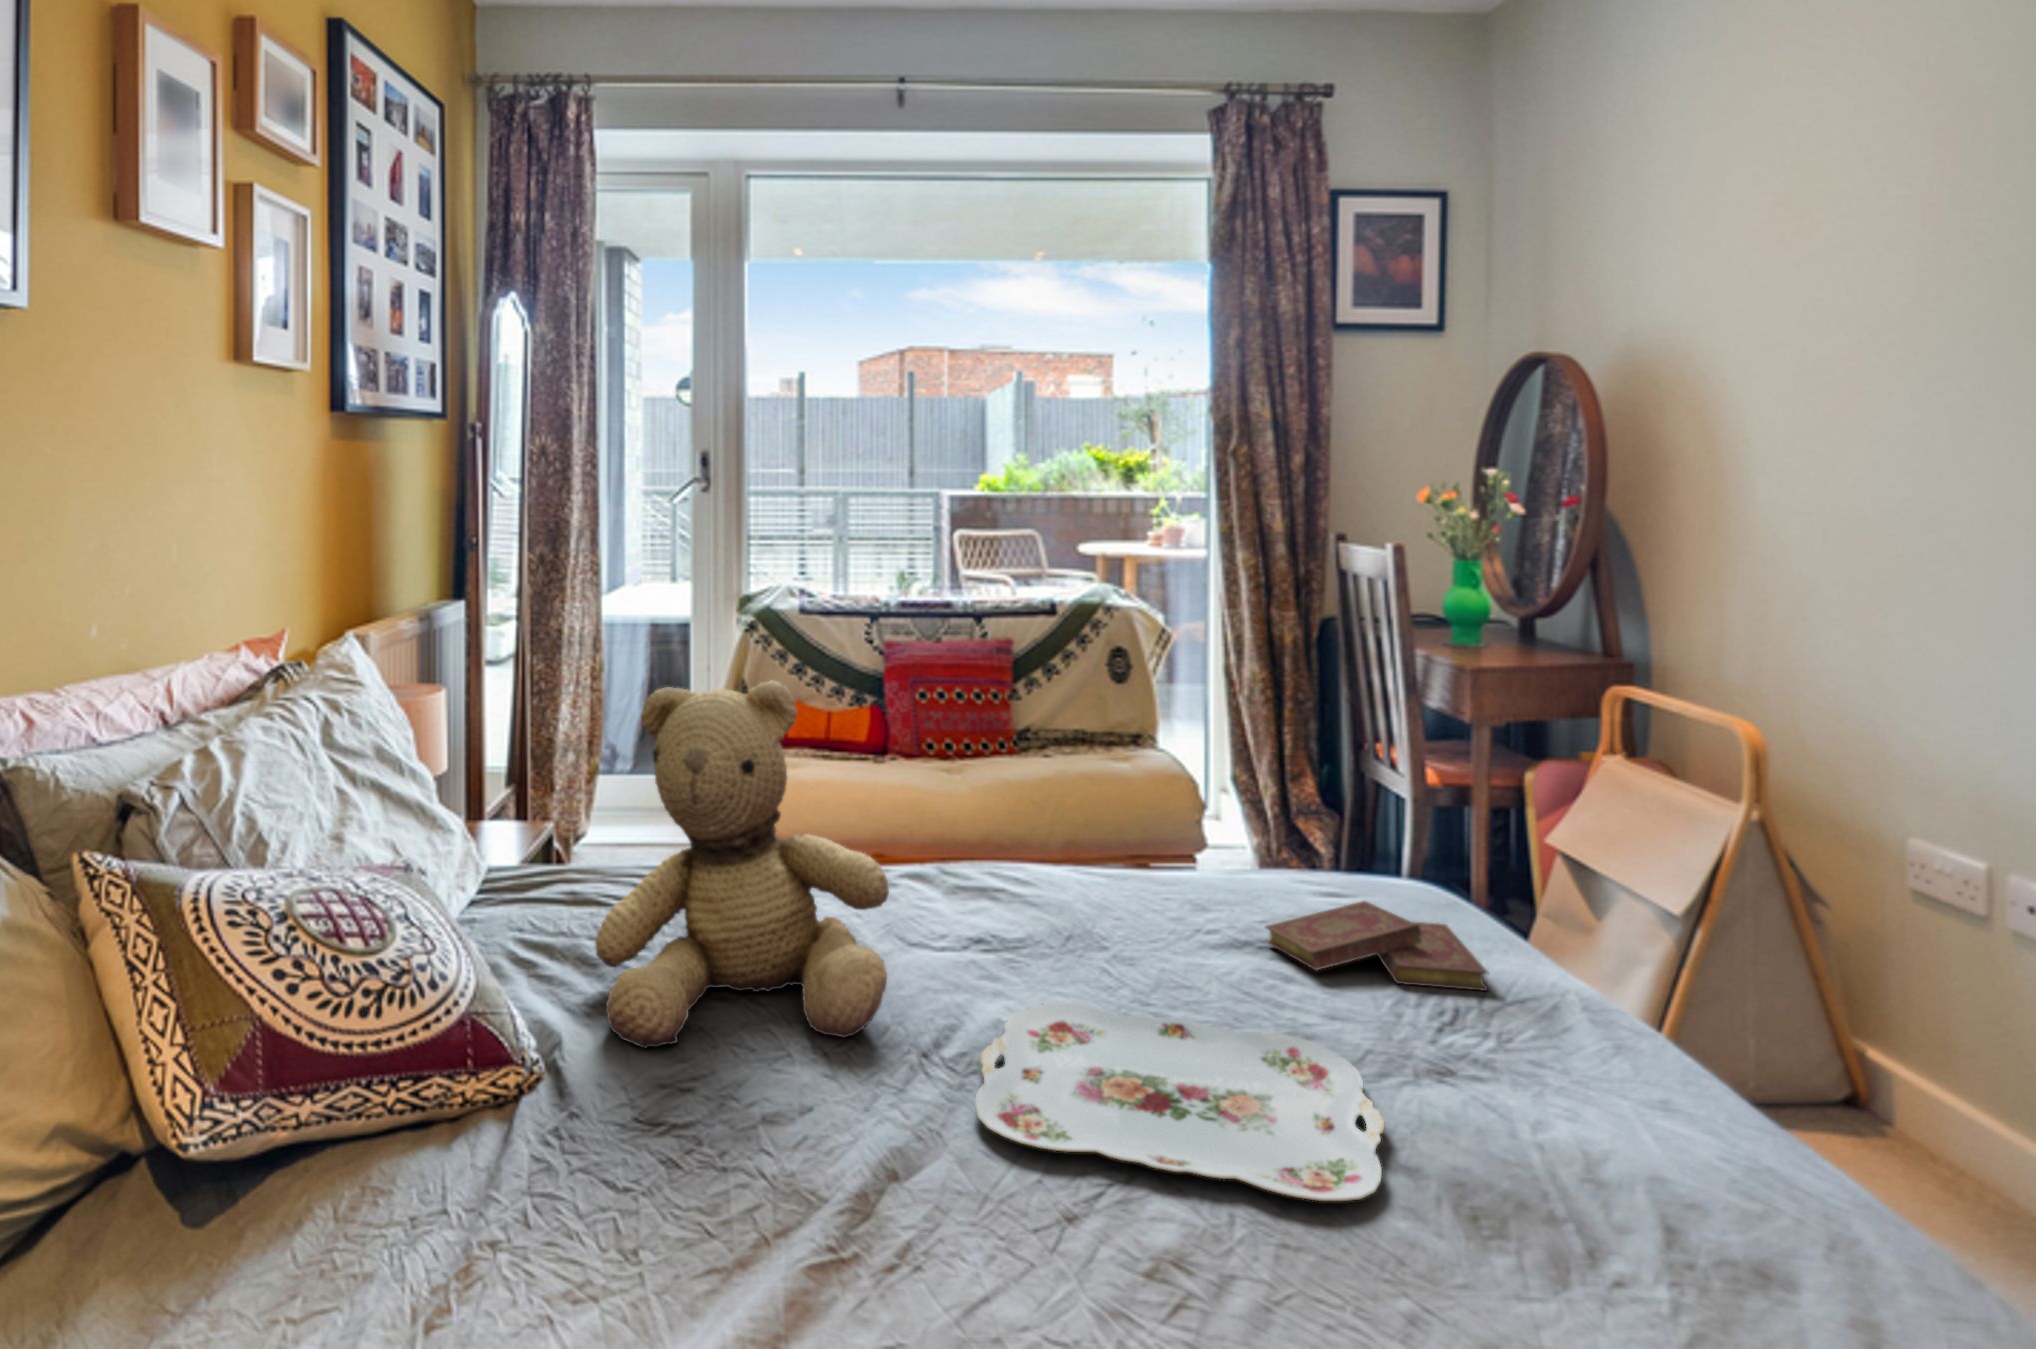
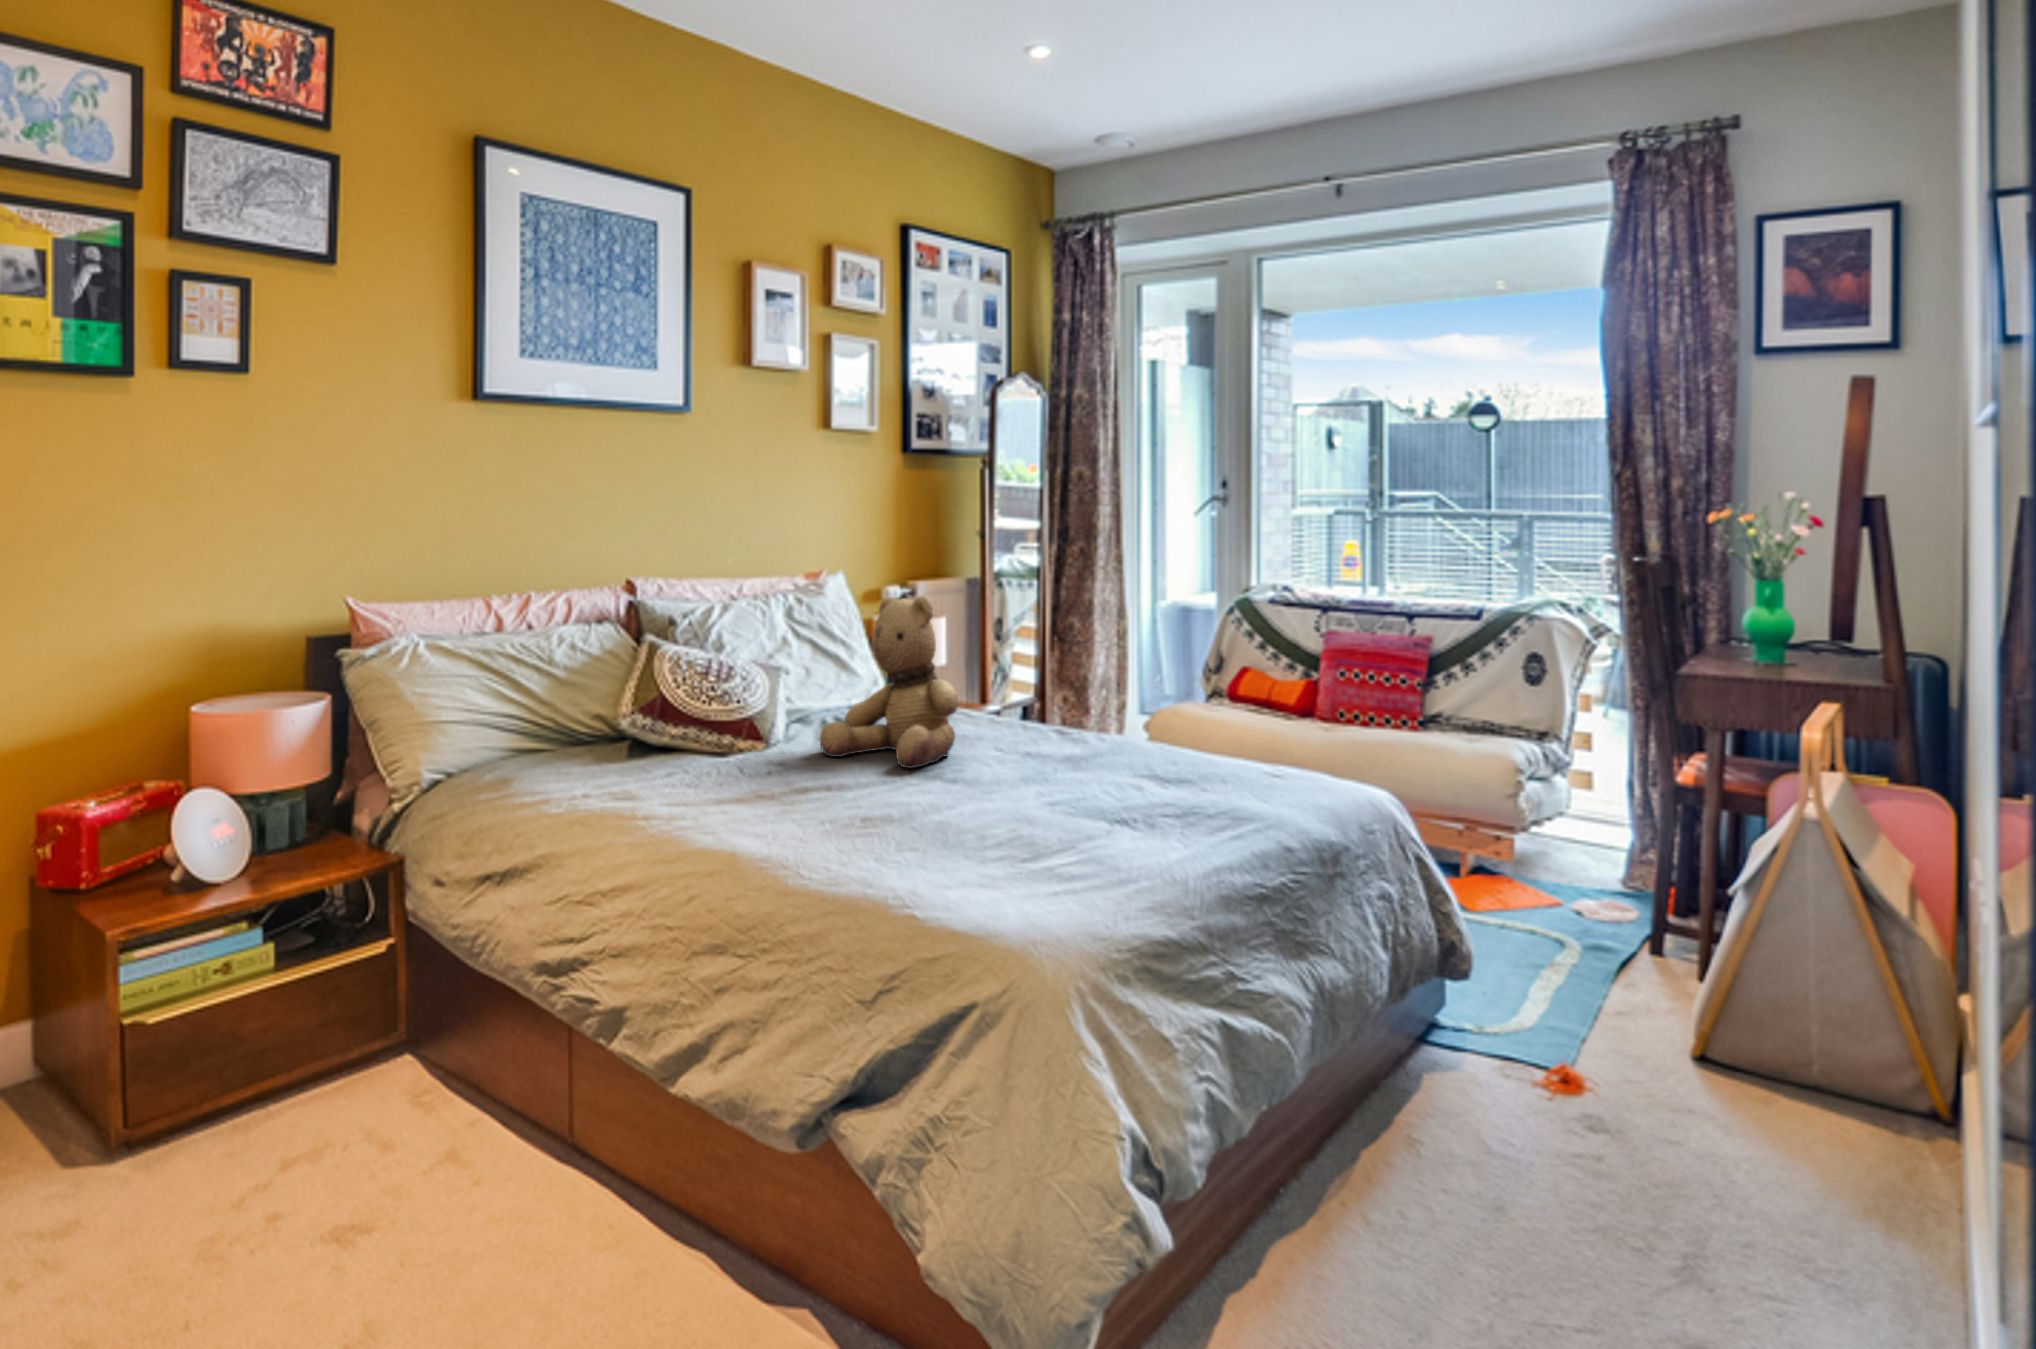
book: present [1266,901,1488,991] -> none [1181,772,1312,819]
serving tray: present [975,1002,1384,1201] -> none [890,773,1094,829]

